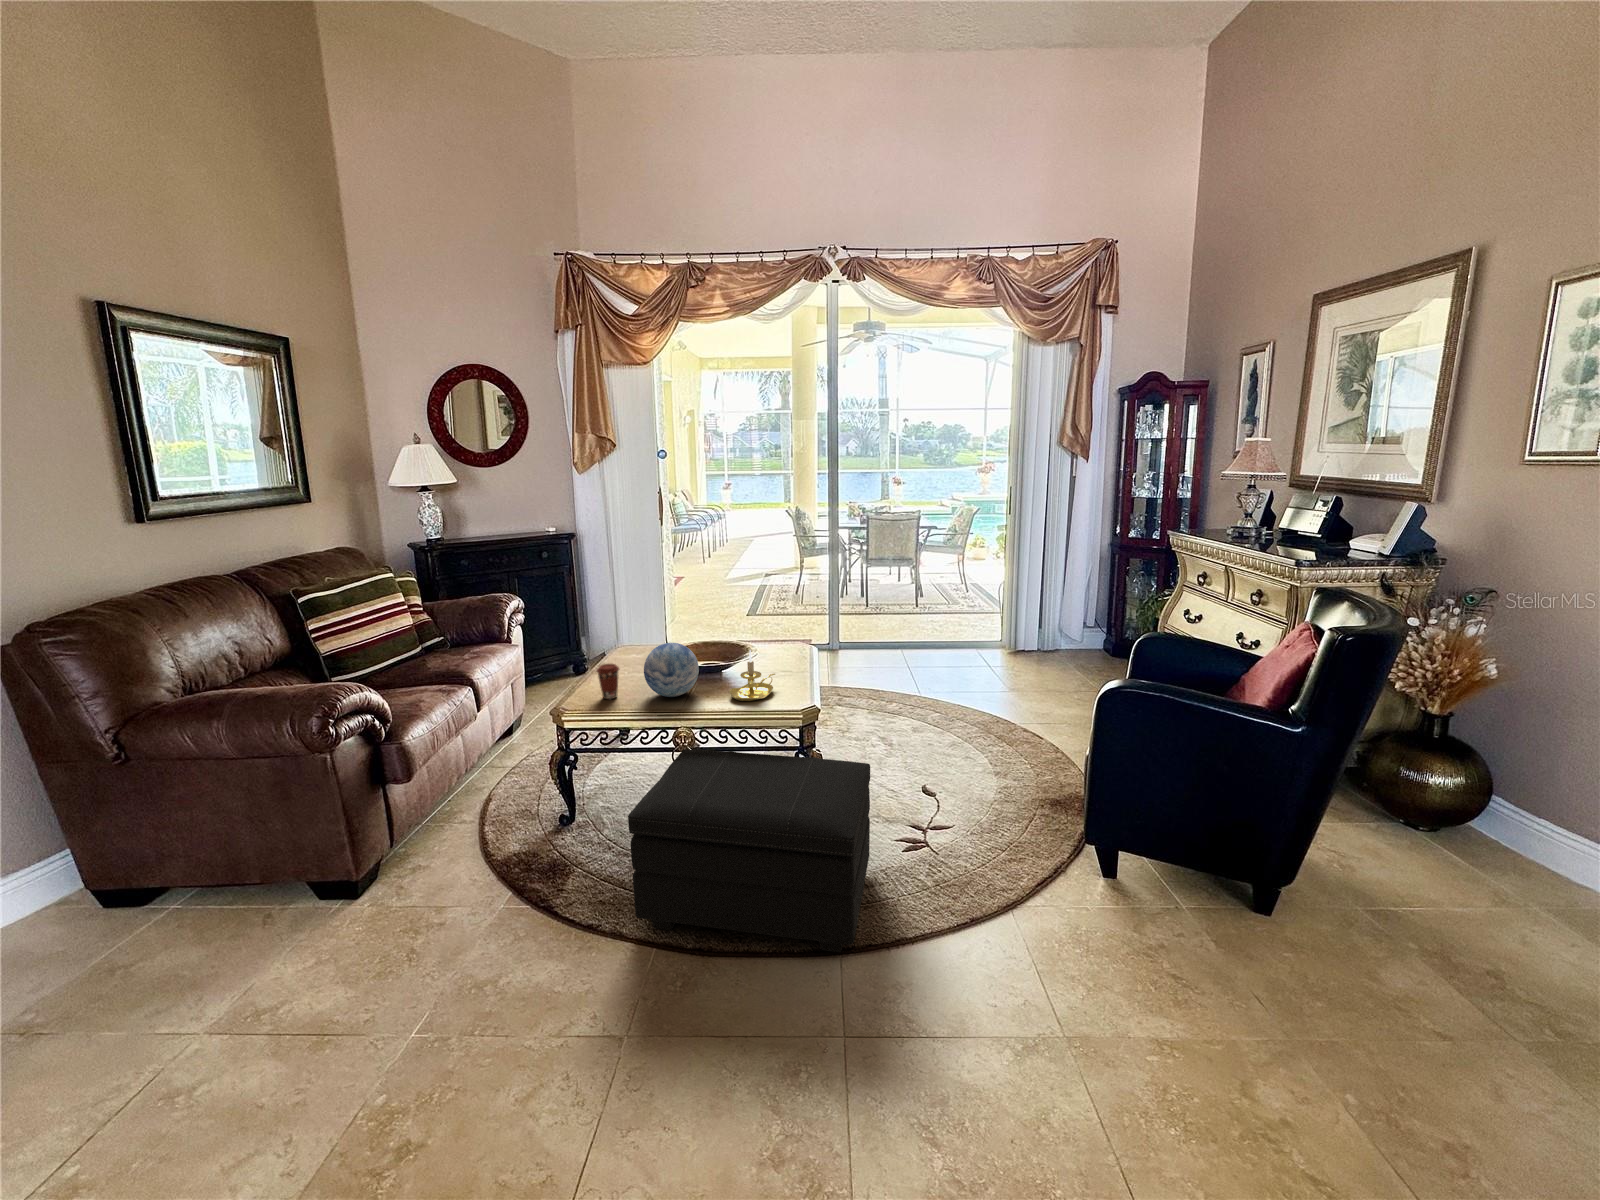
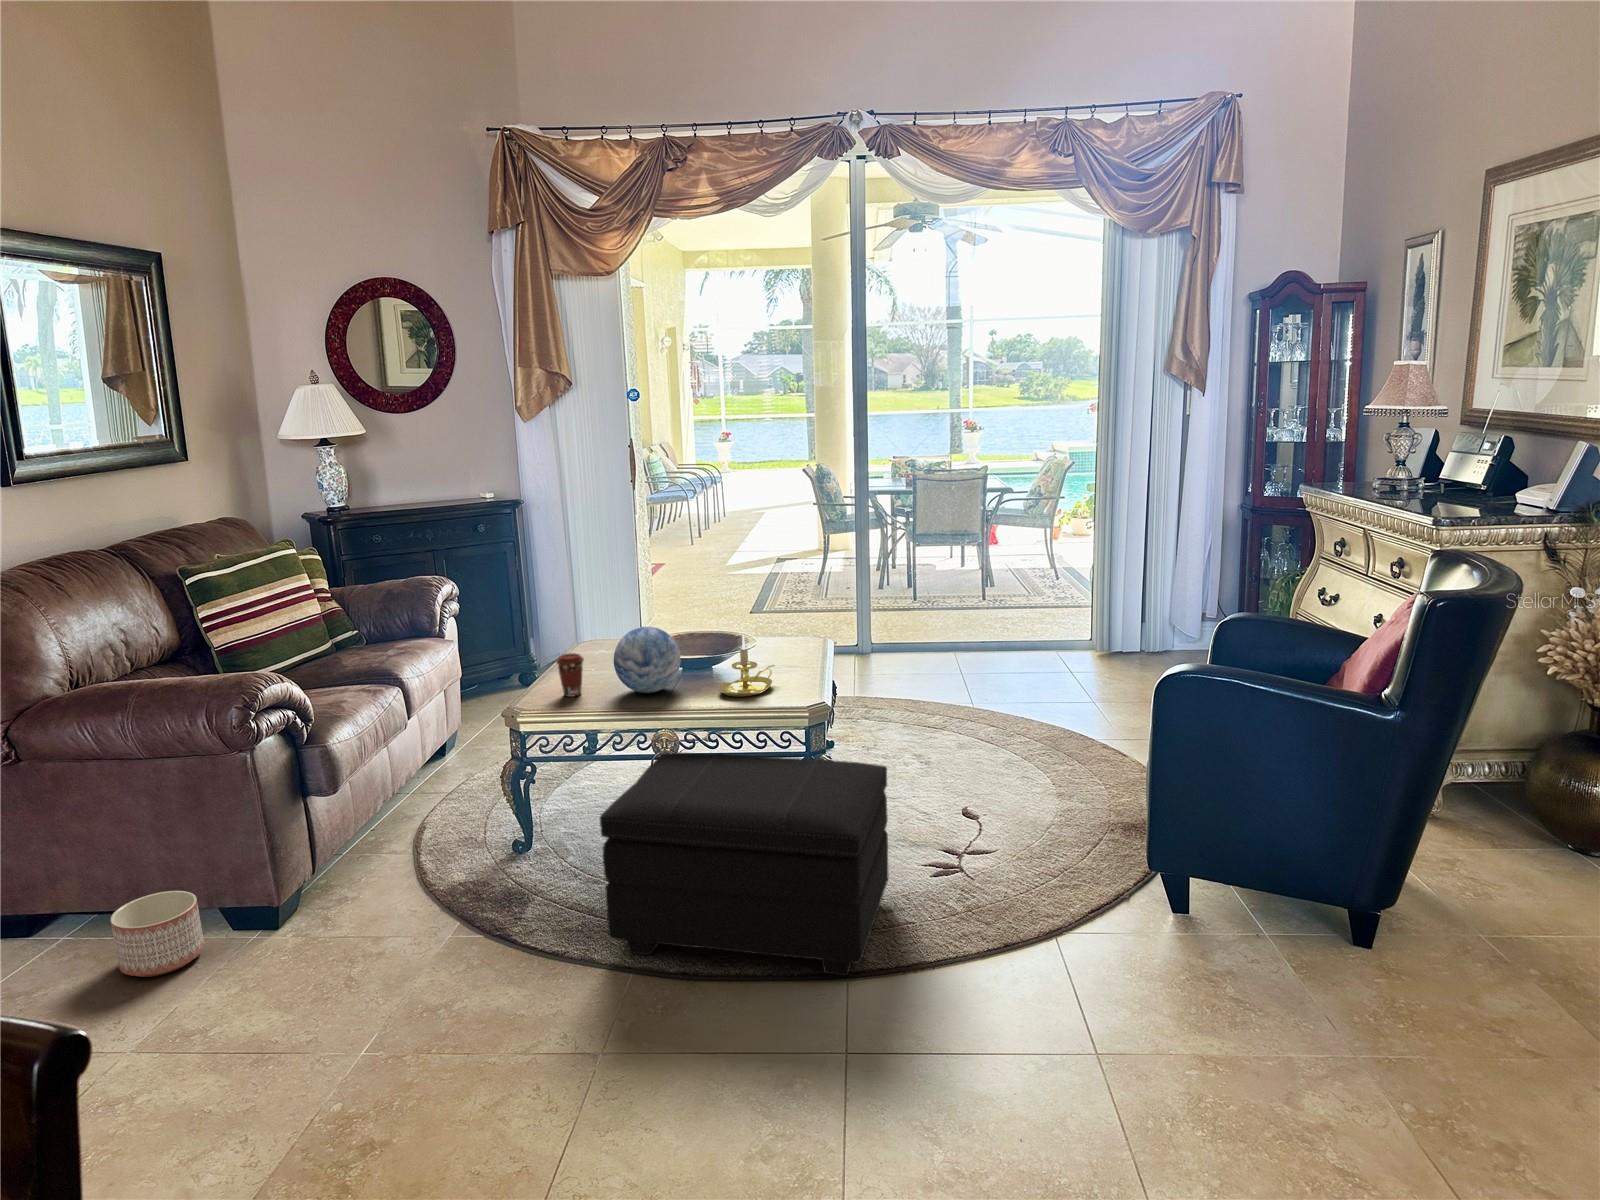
planter: none [195,873,286,955] -> present [110,891,204,977]

